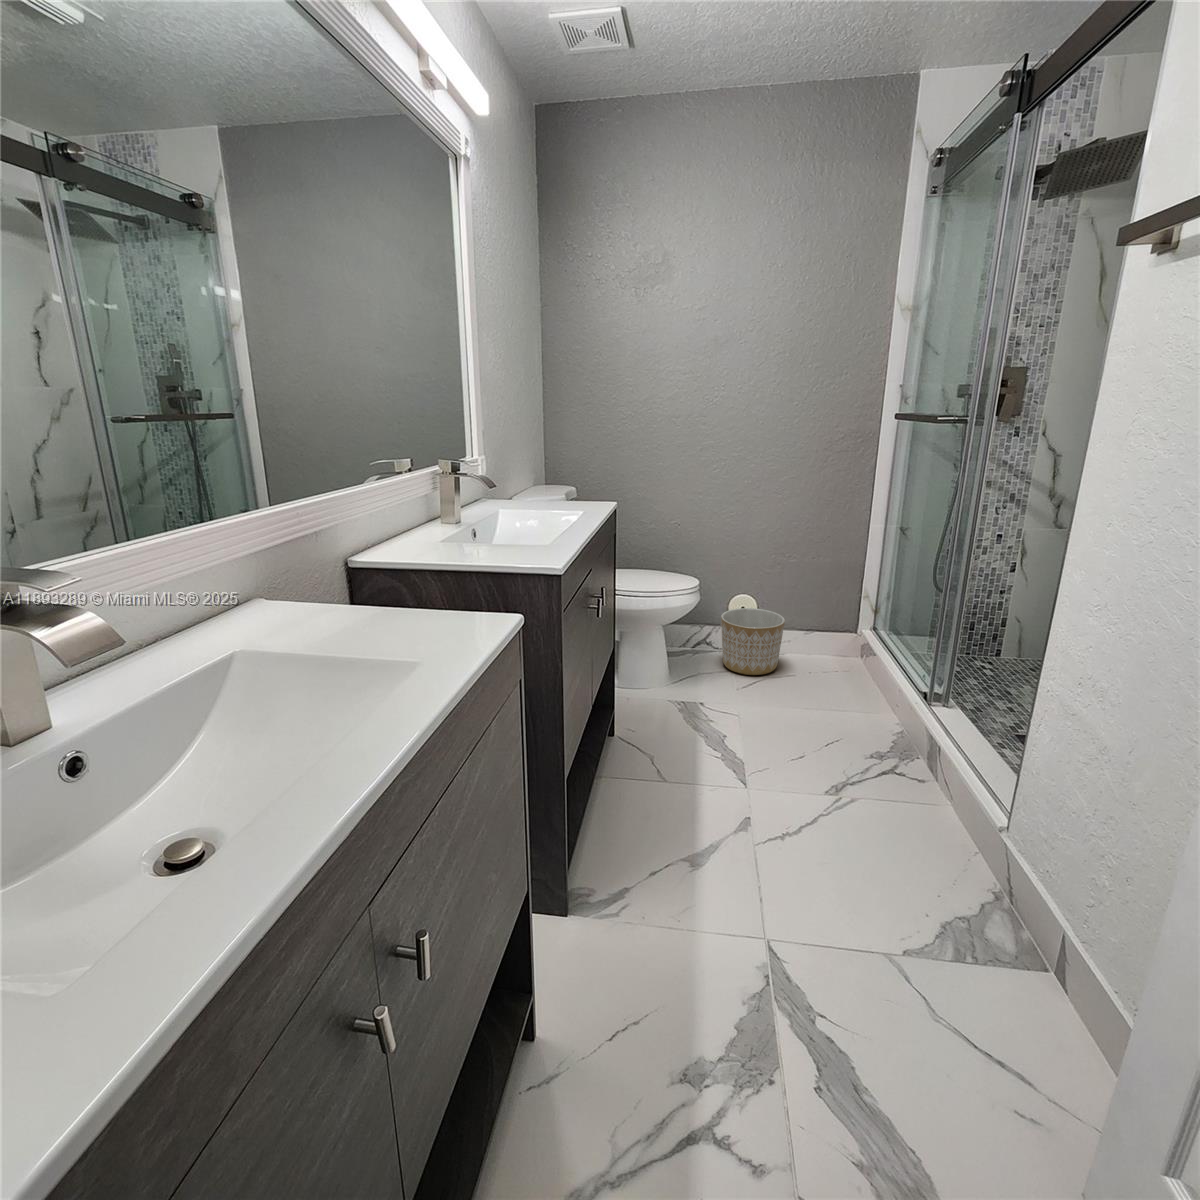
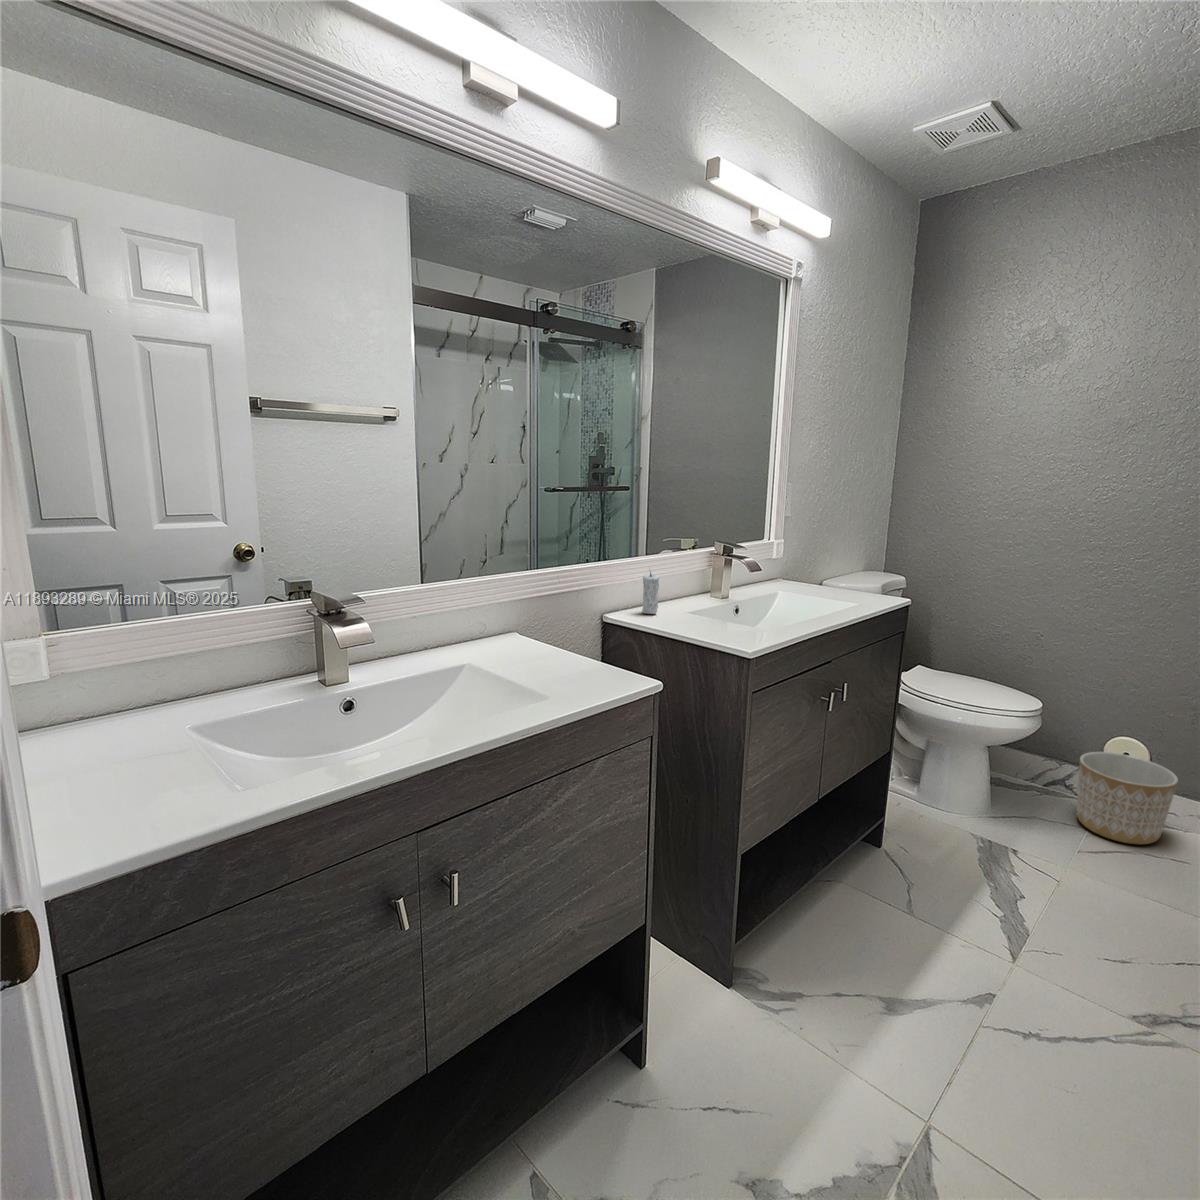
candle: none [386,494,409,551] -> present [642,572,659,614]

